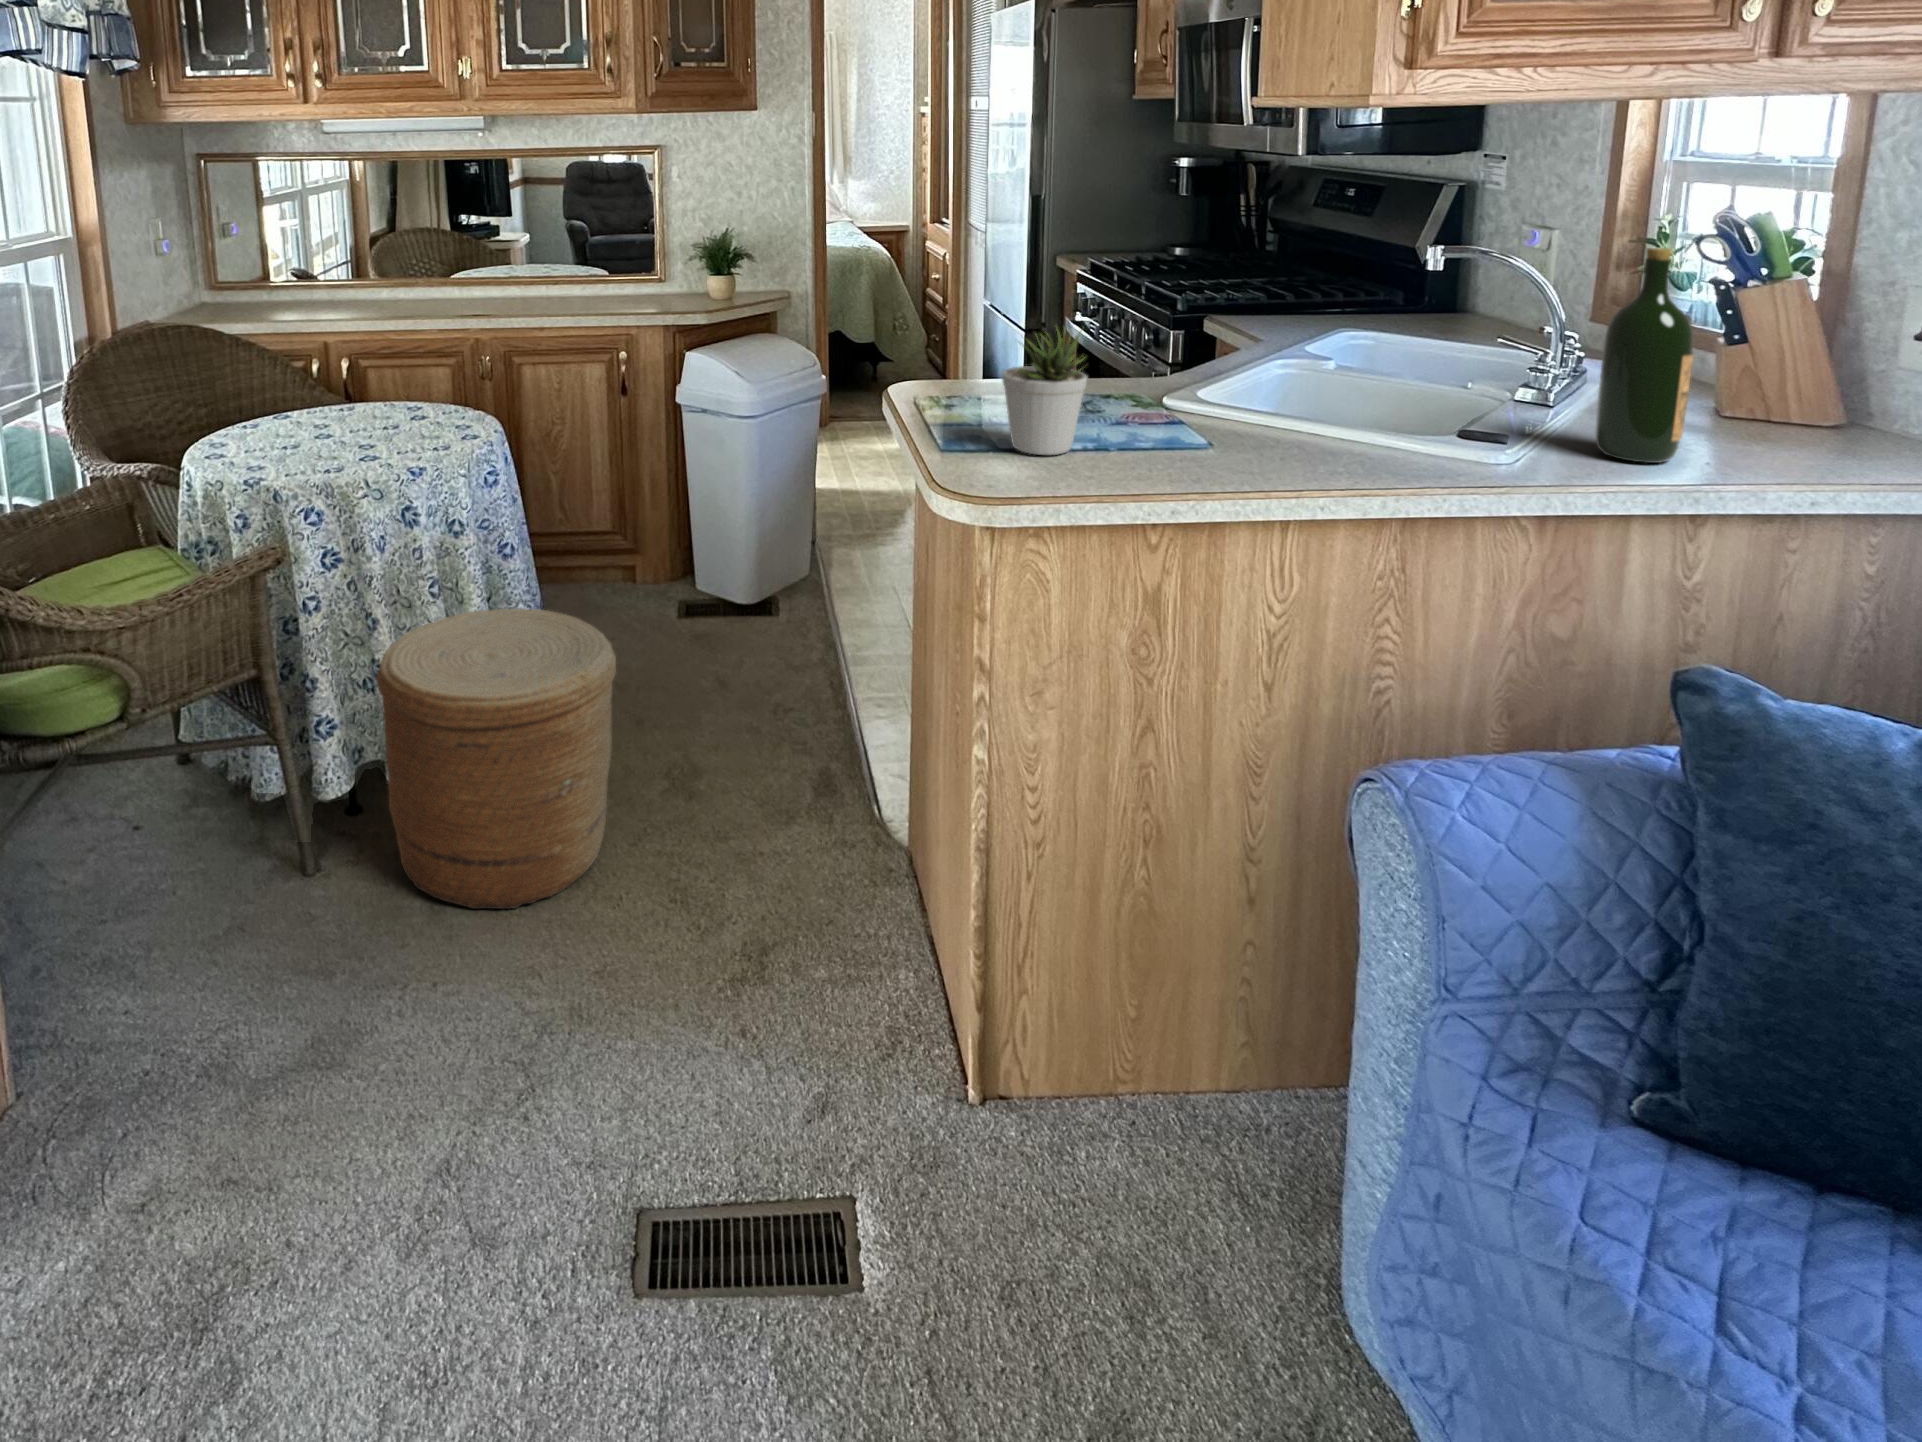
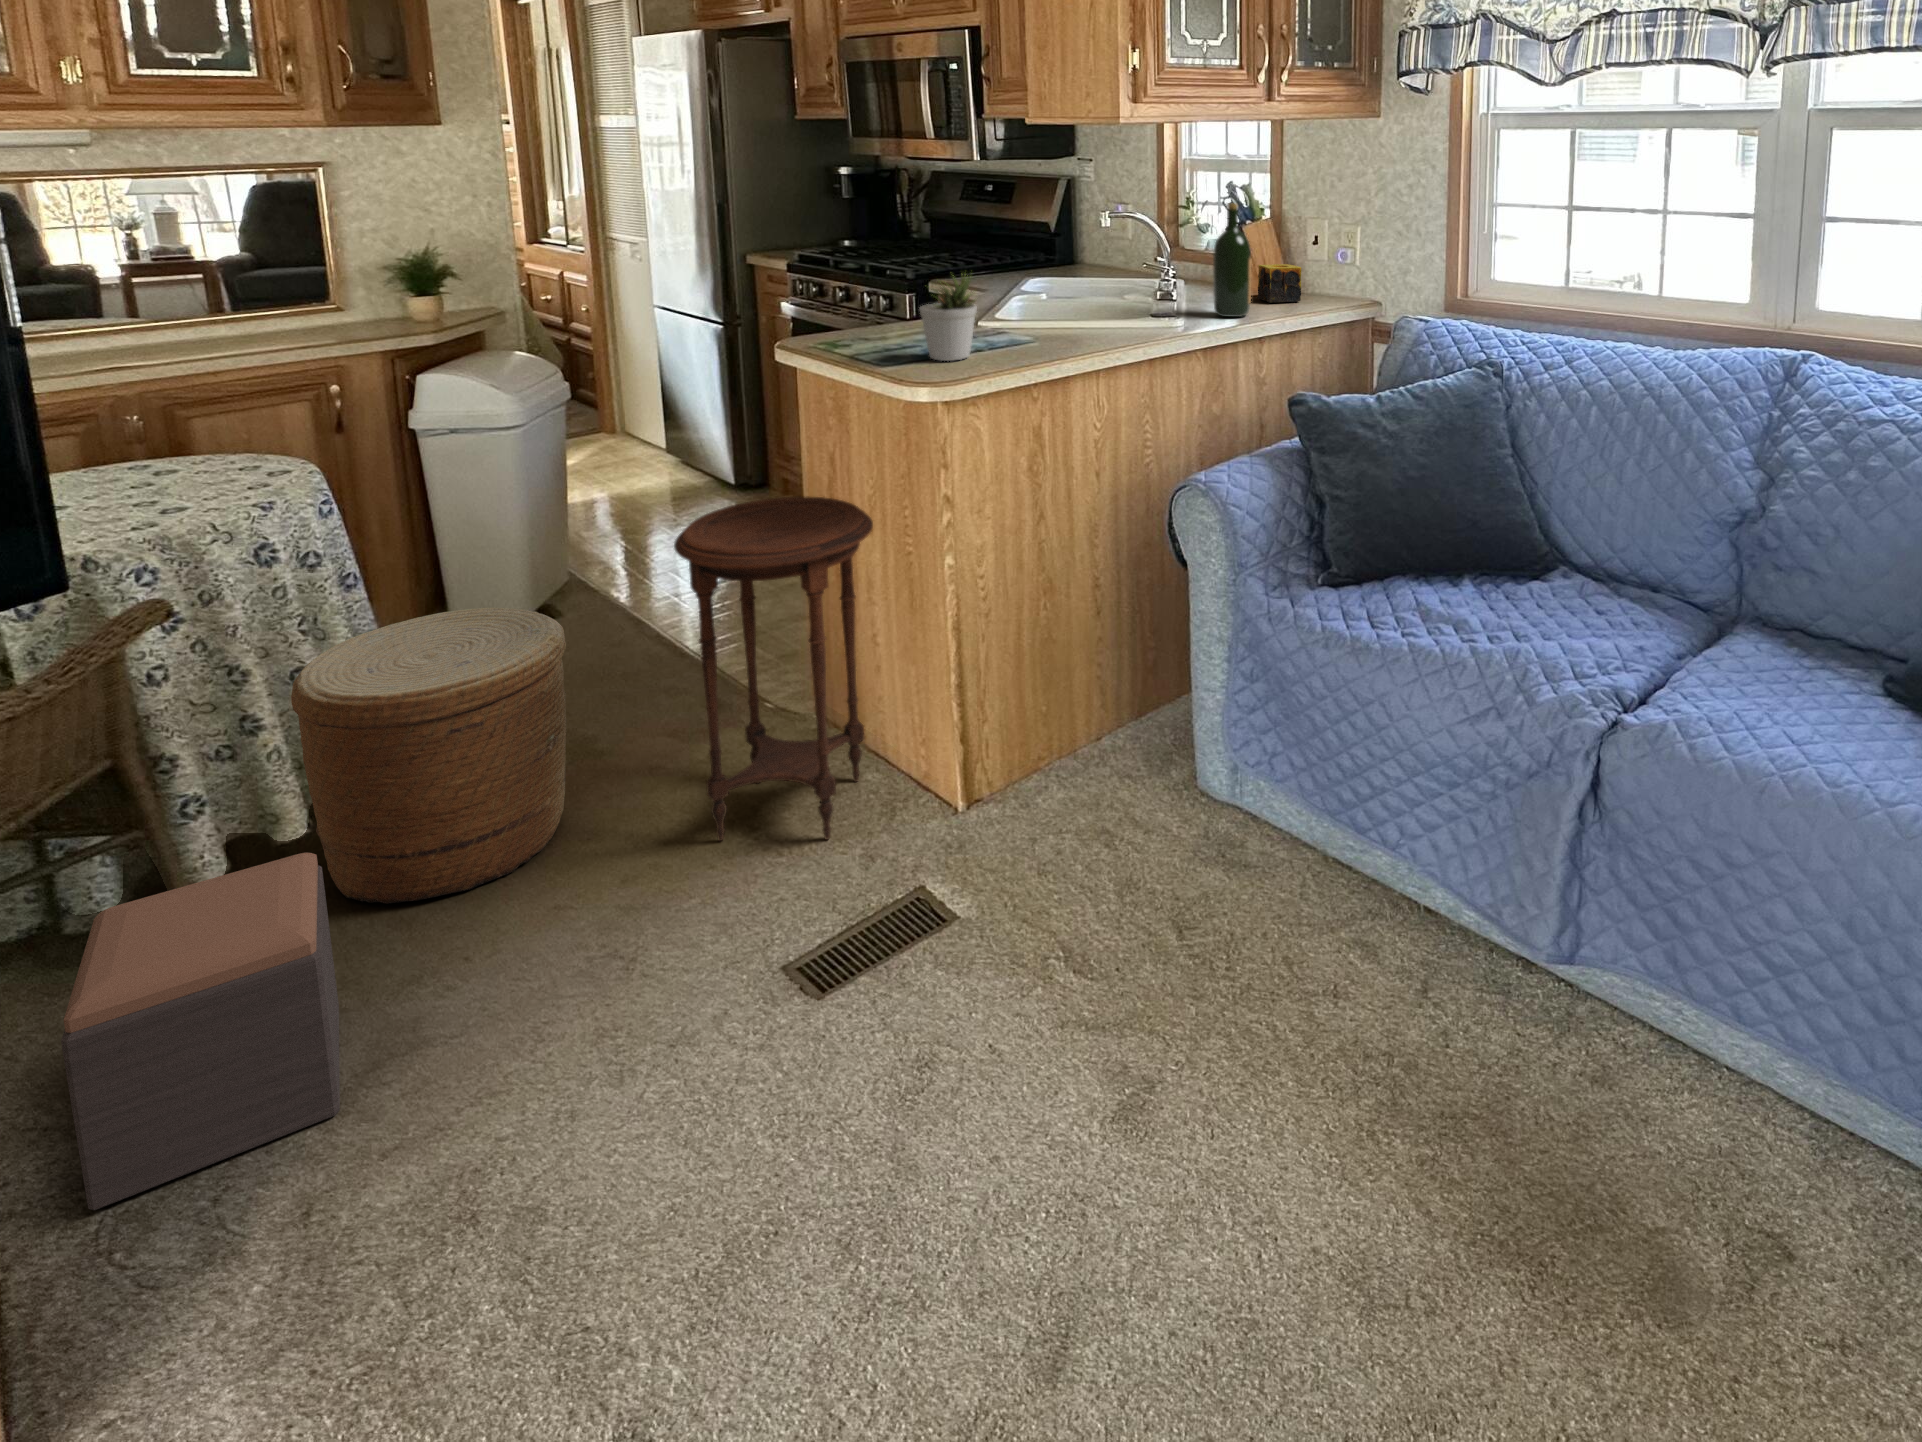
candle: none [1741,366,1851,450] -> present [1258,264,1301,303]
side table: none [663,580,903,1049] -> present [674,497,873,841]
footstool: none [47,808,311,1099] -> present [61,853,340,1210]

